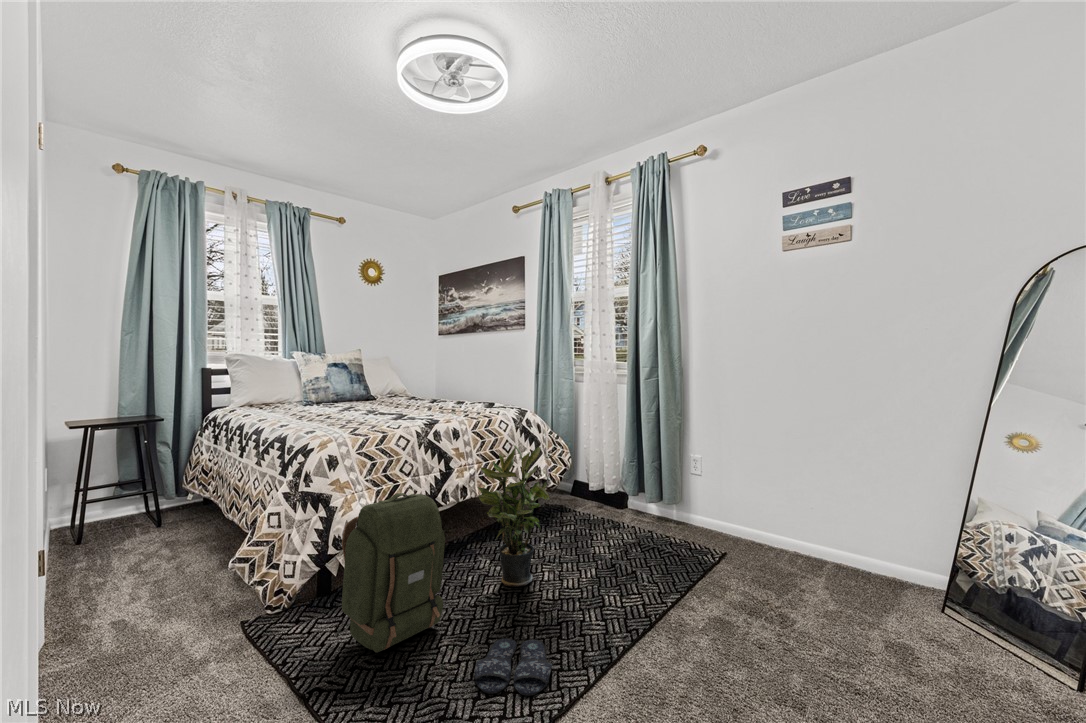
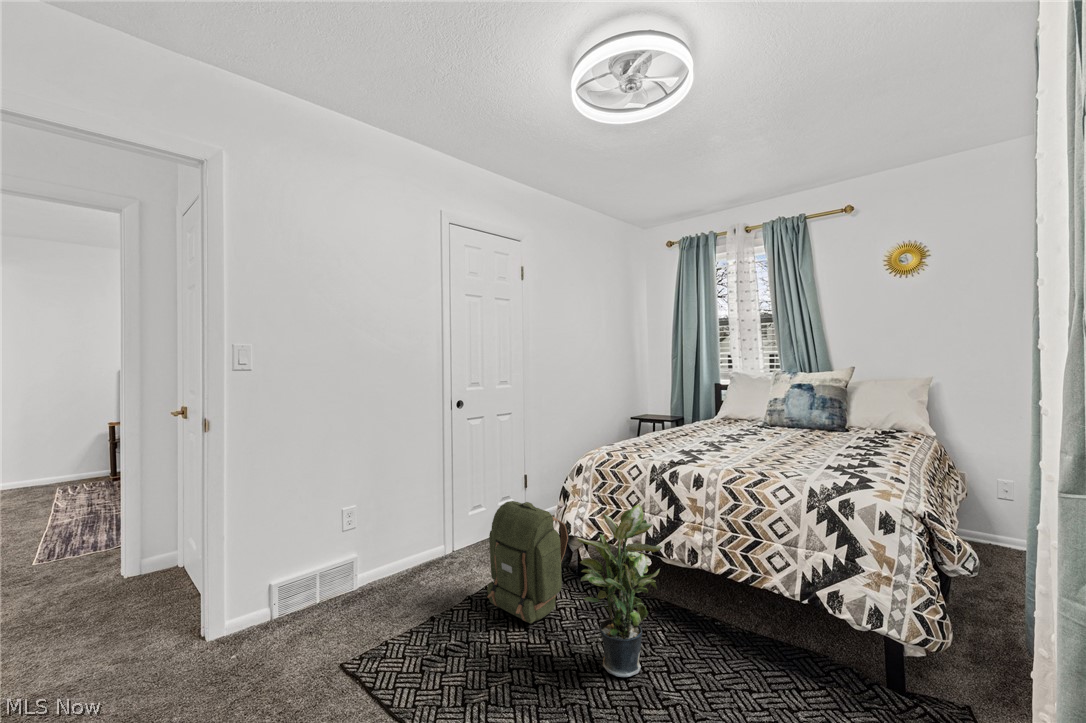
slippers: present [475,638,552,696] -> none [424,647,506,691]

